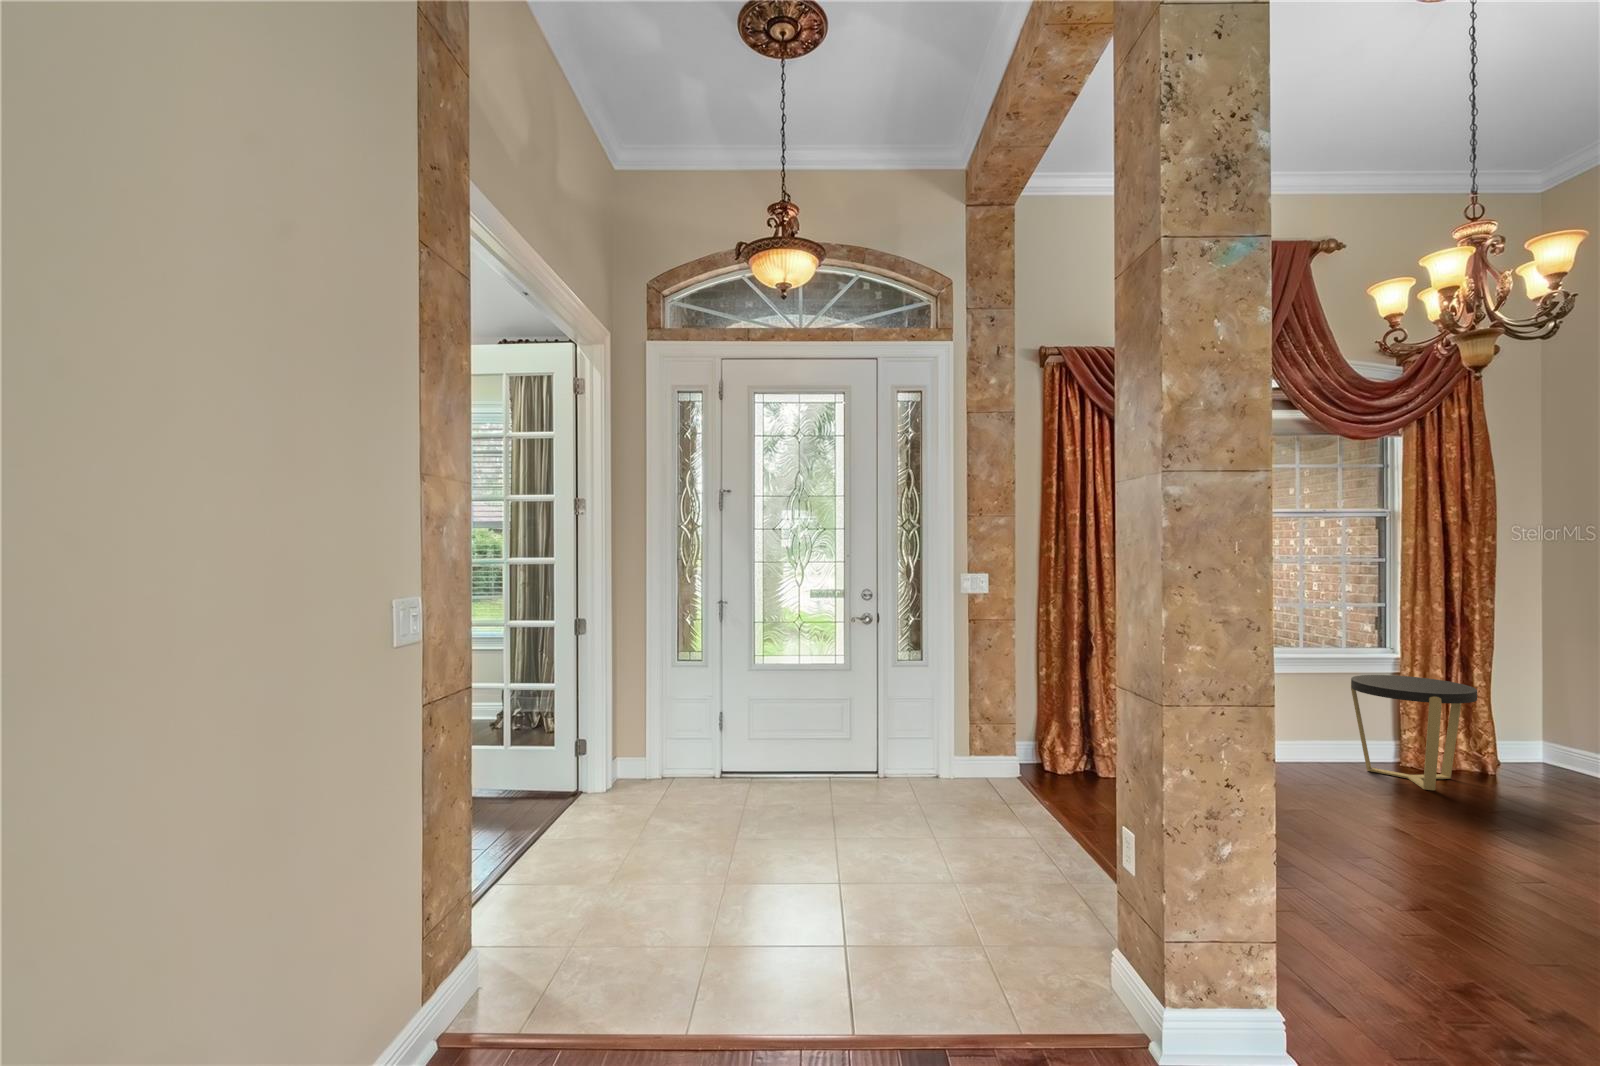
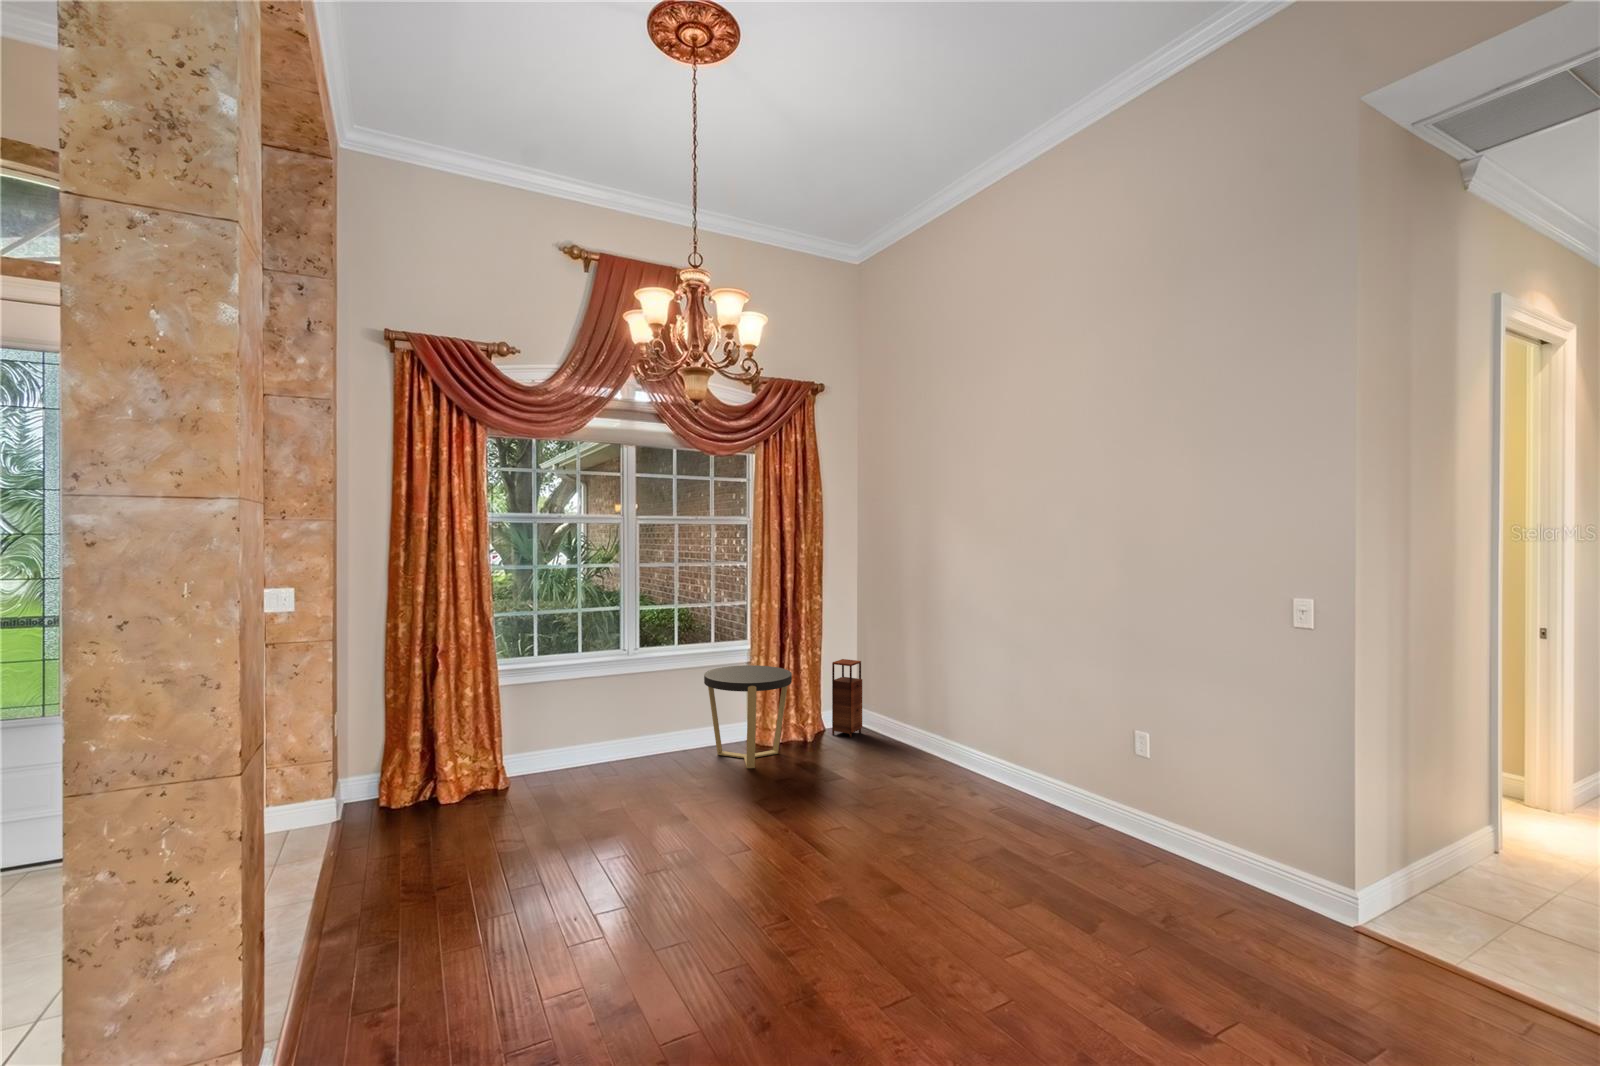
storage cabinet: none [1508,678,1555,774] -> present [832,659,862,738]

